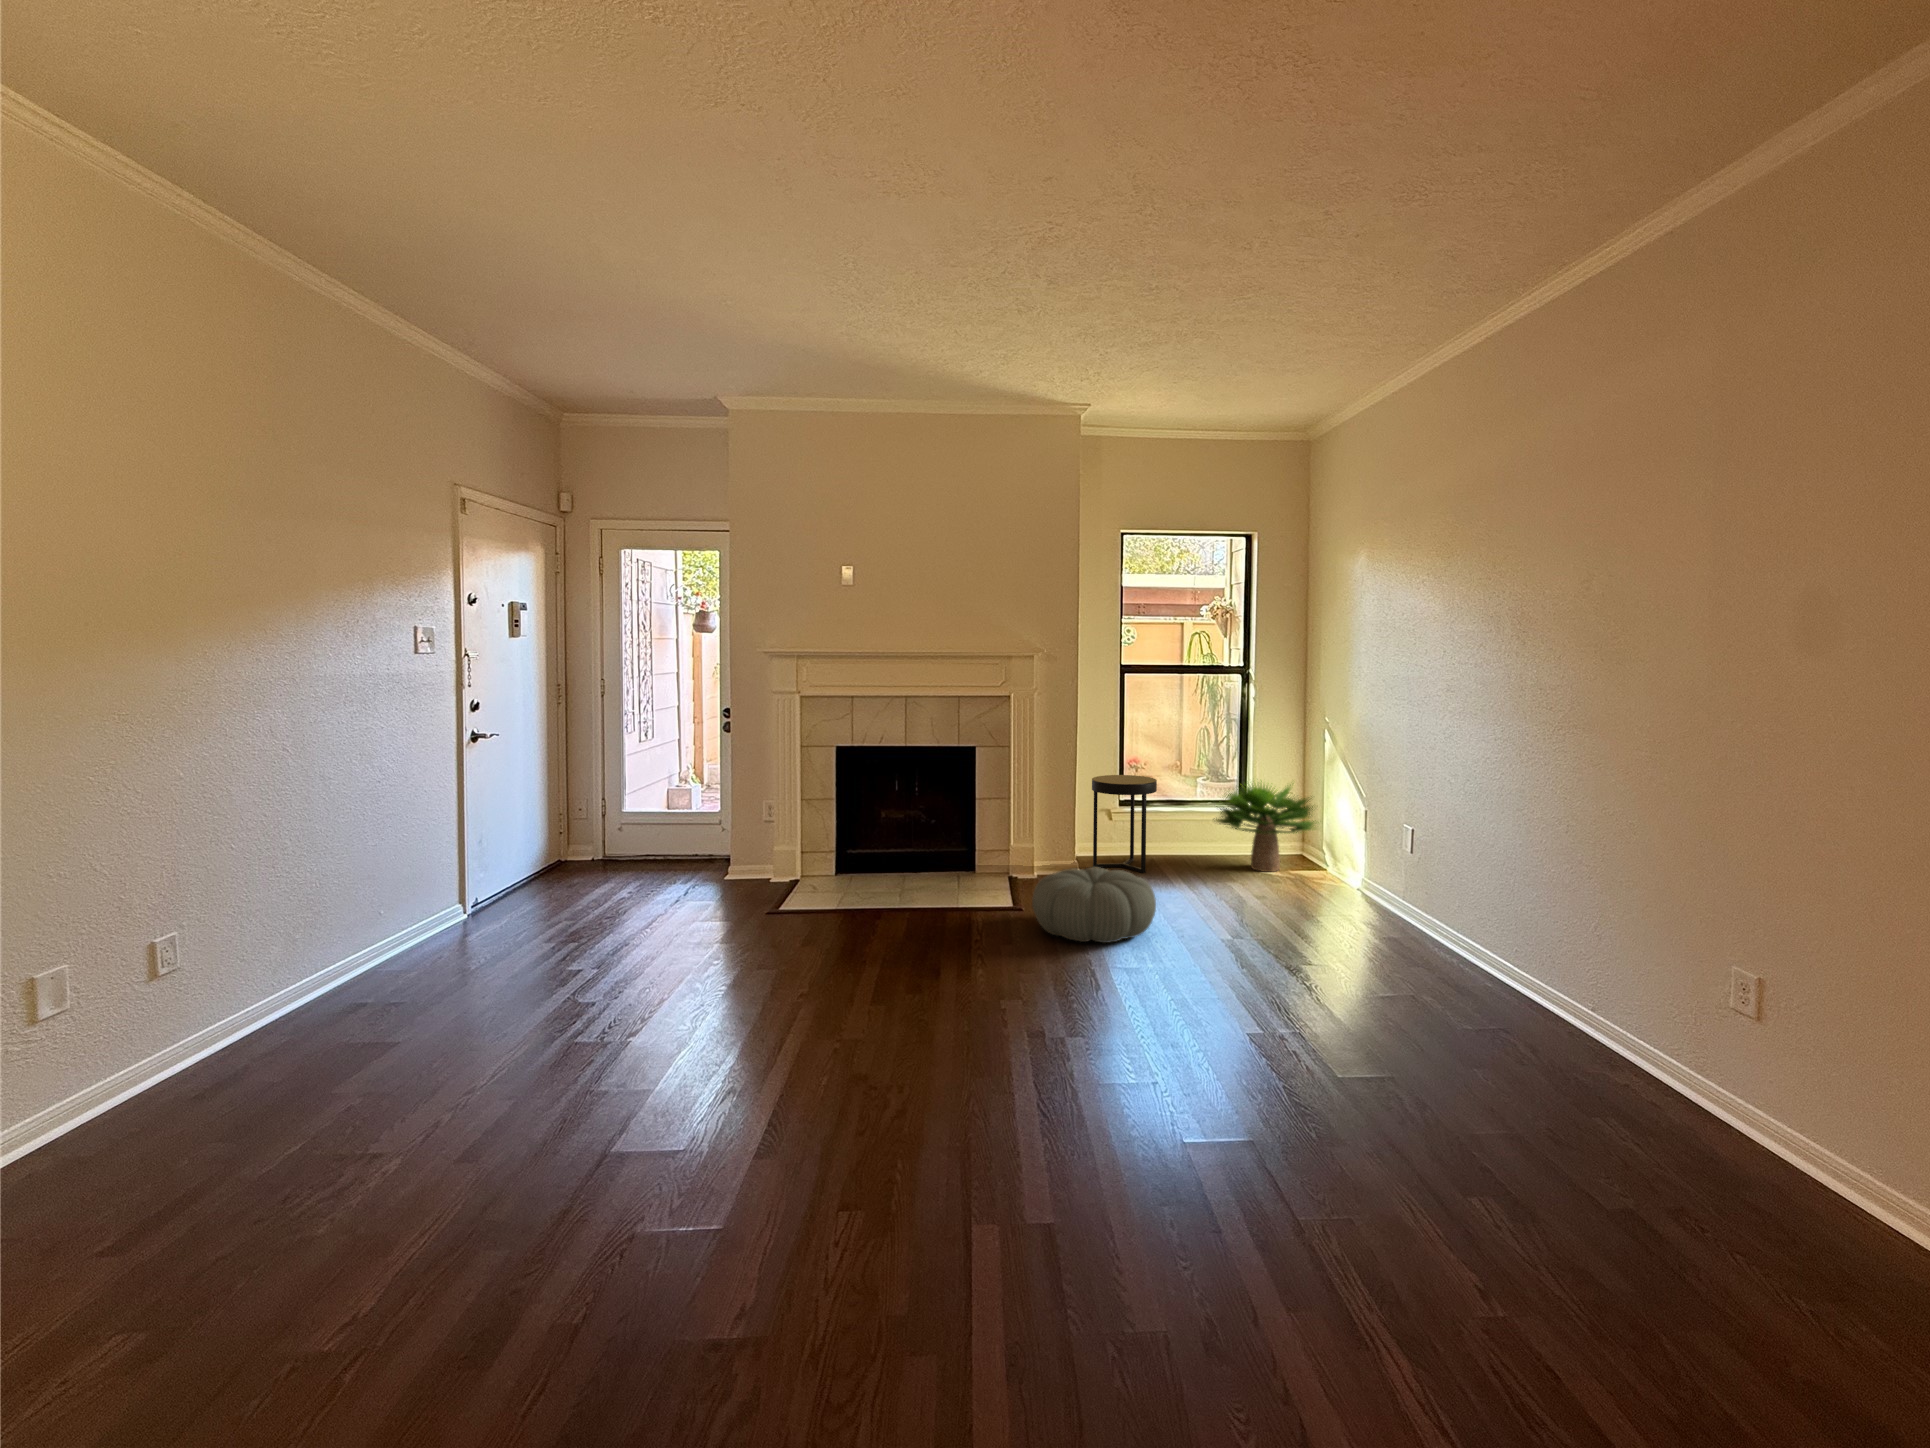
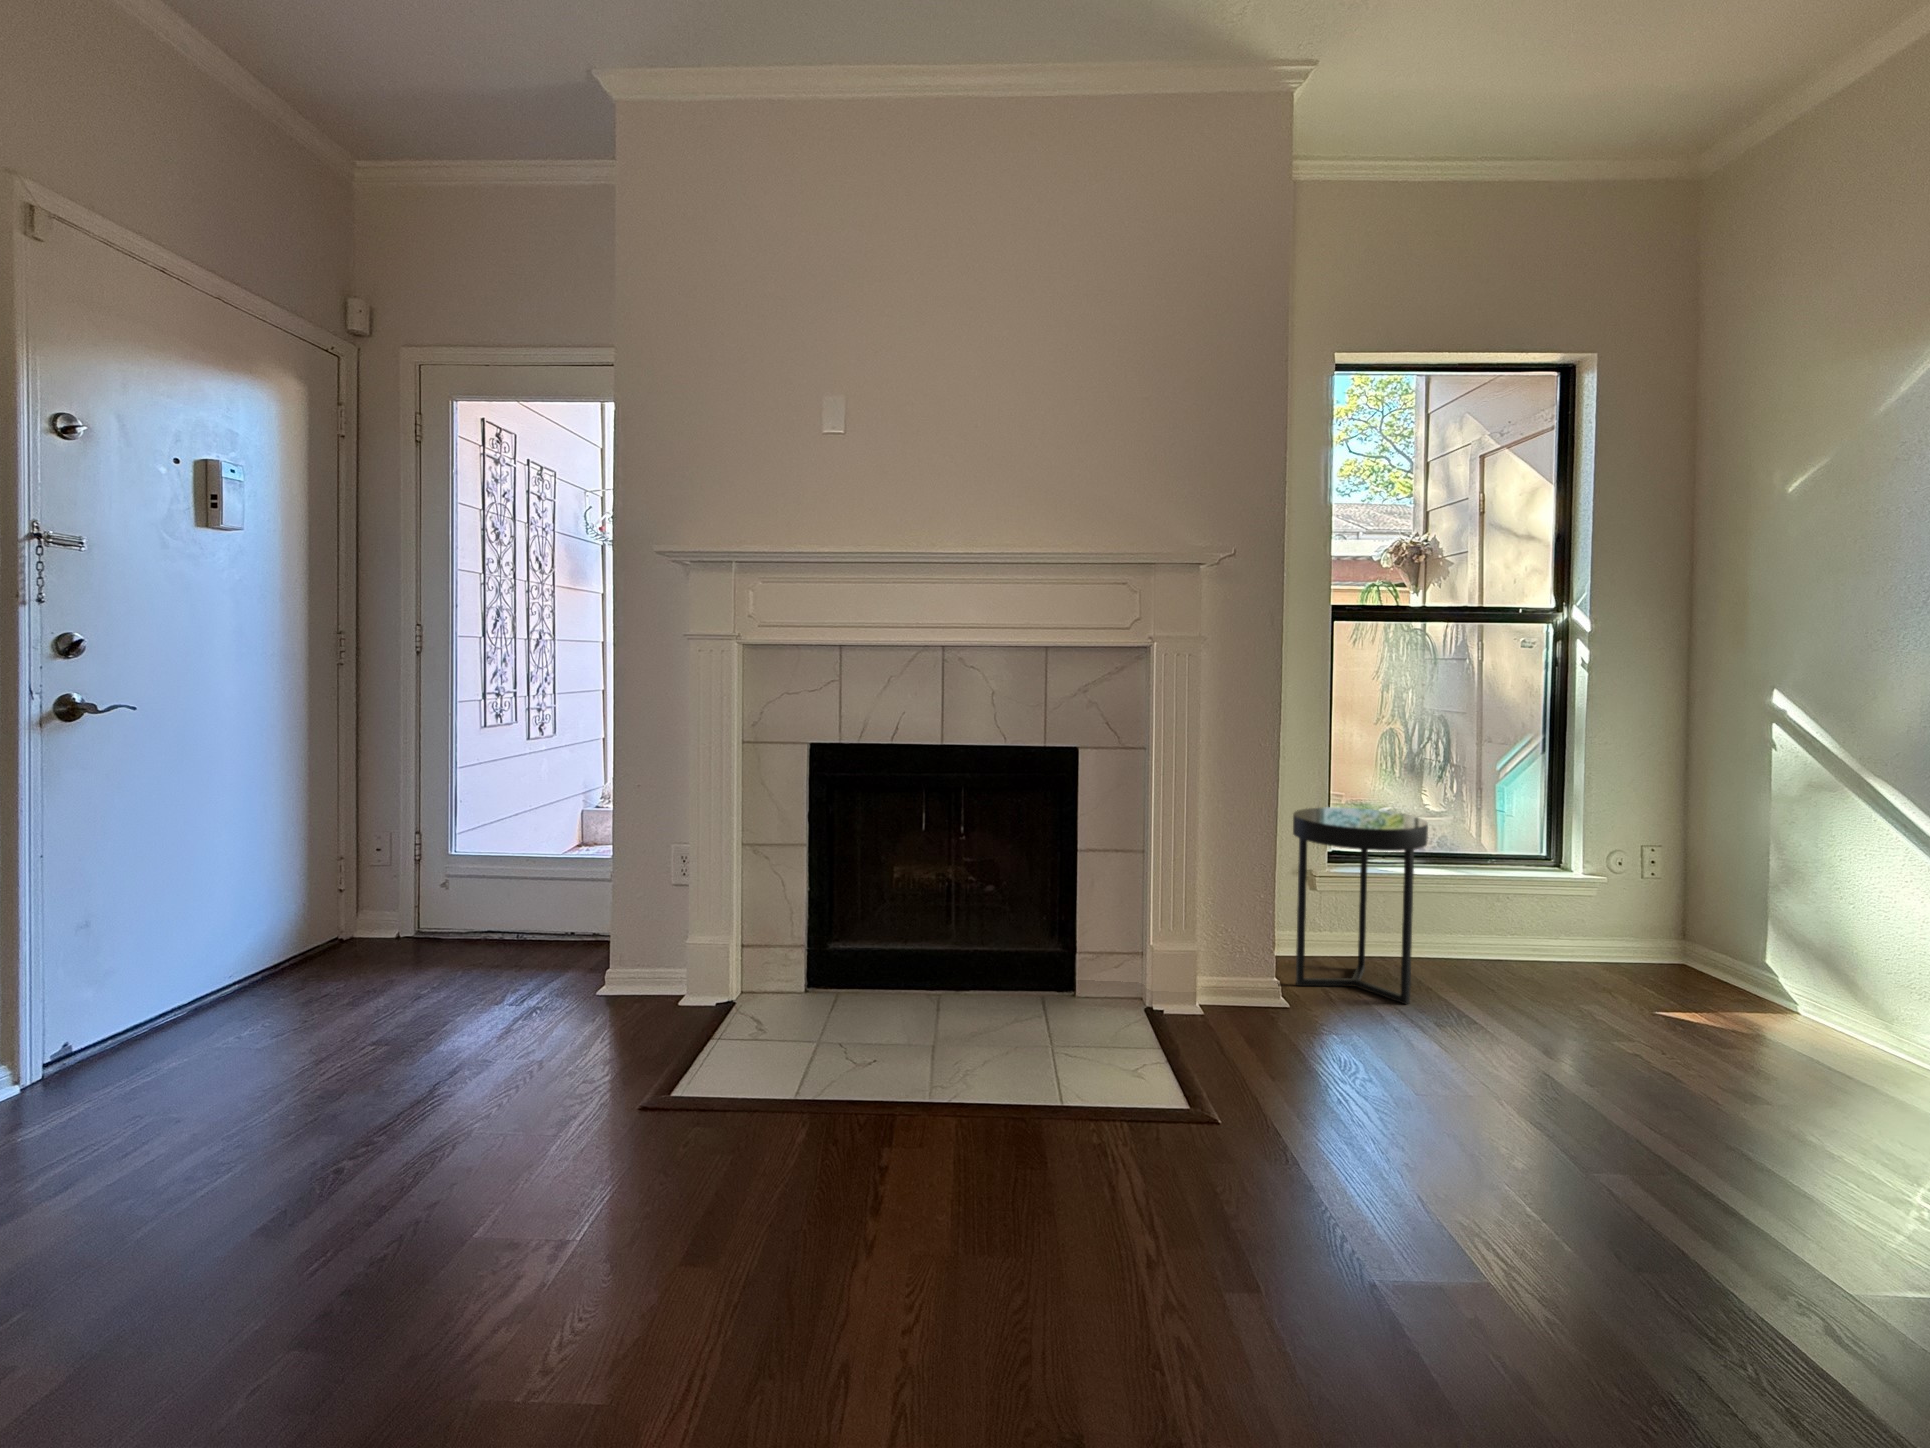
potted plant: present [1216,781,1316,872] -> none [1521,818,1793,1010]
pouf: present [1032,867,1156,943] -> none [1258,1037,1613,1287]

